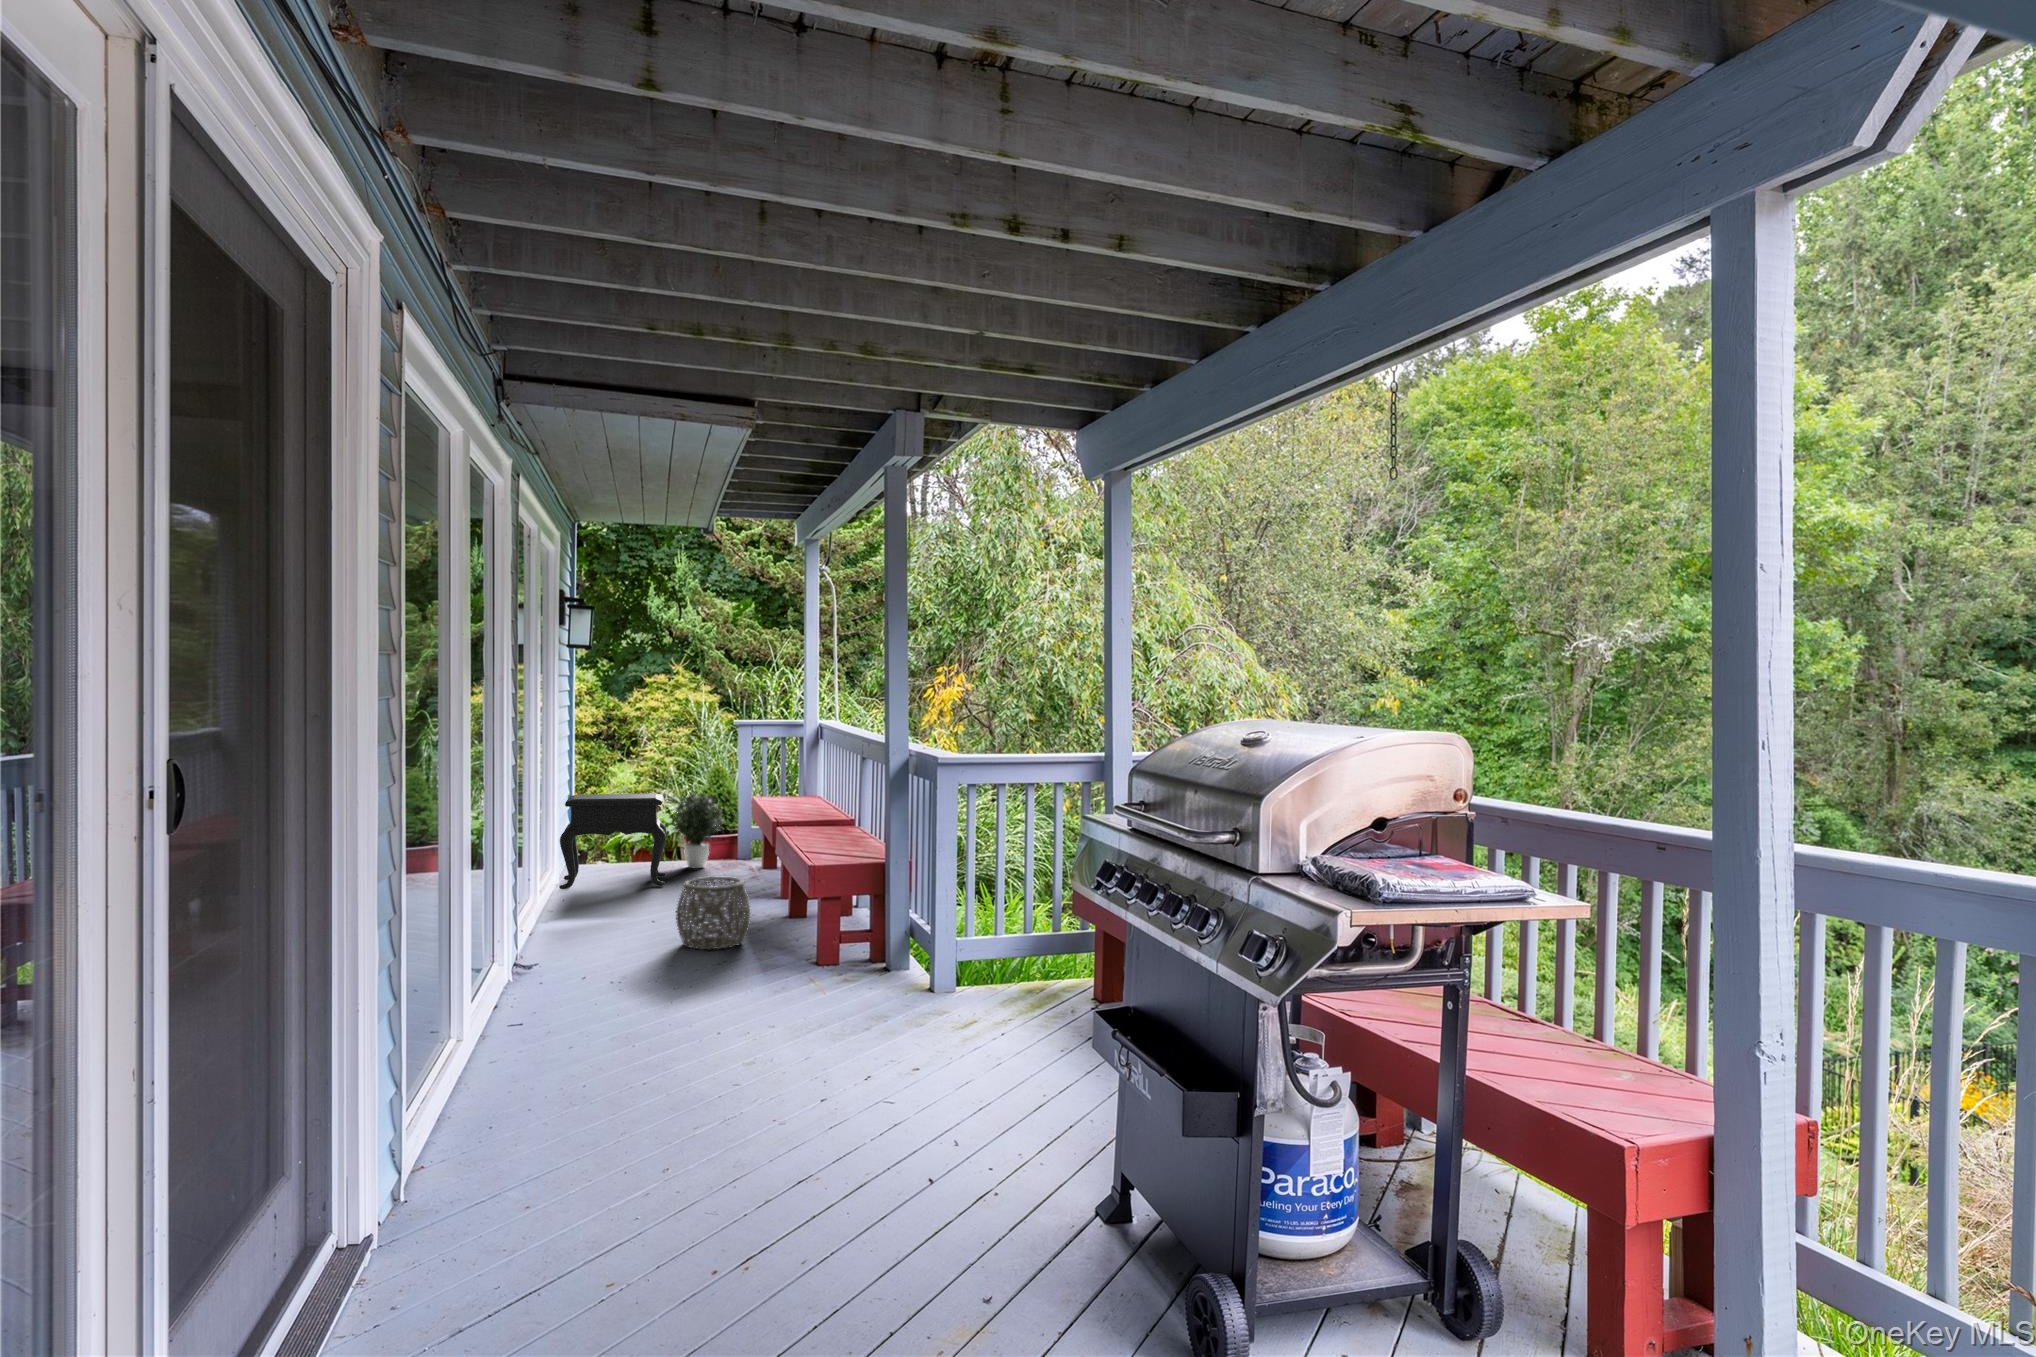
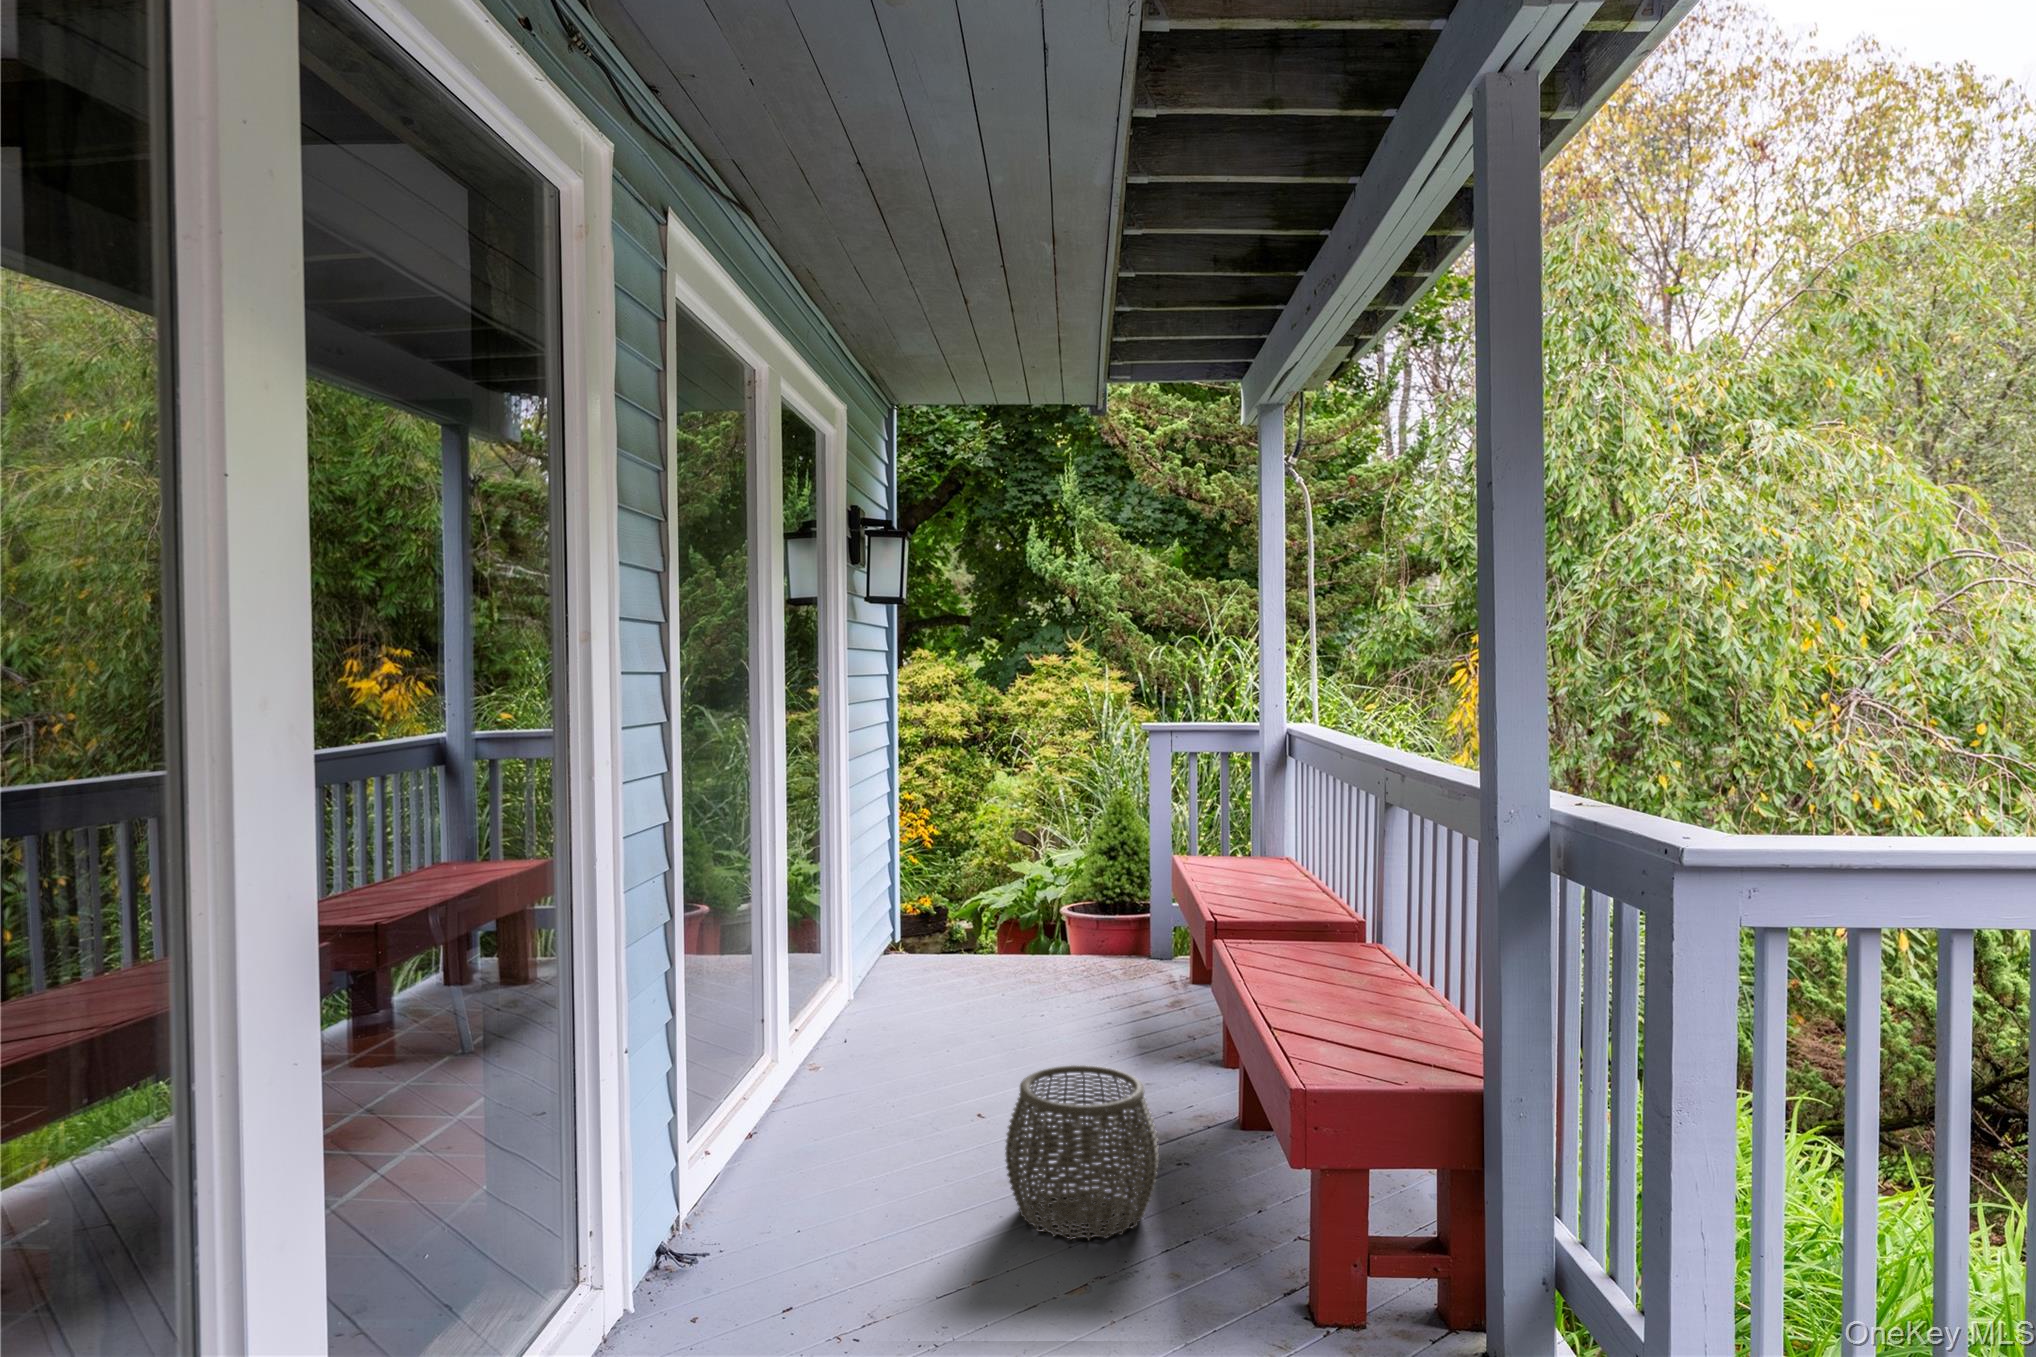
side table: present [559,793,666,889] -> none [857,850,1031,1015]
potted plant: present [669,793,723,868] -> none [1038,844,1129,972]

